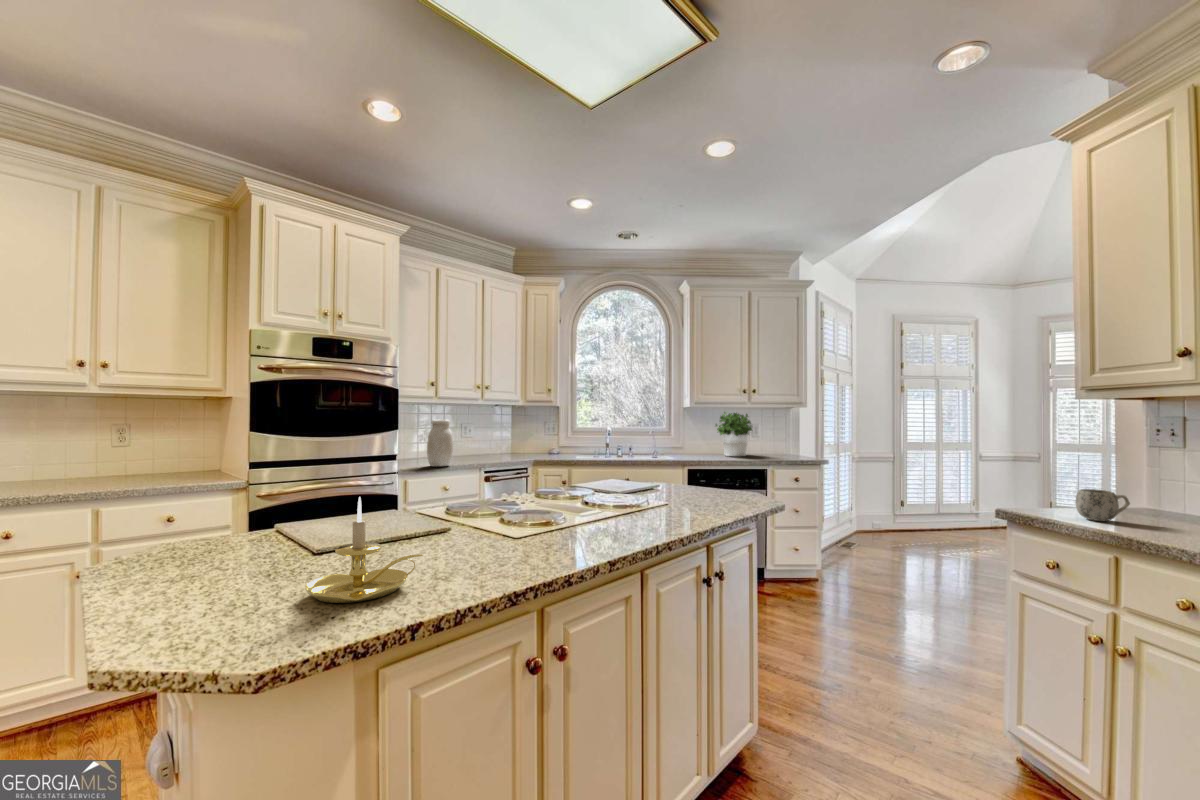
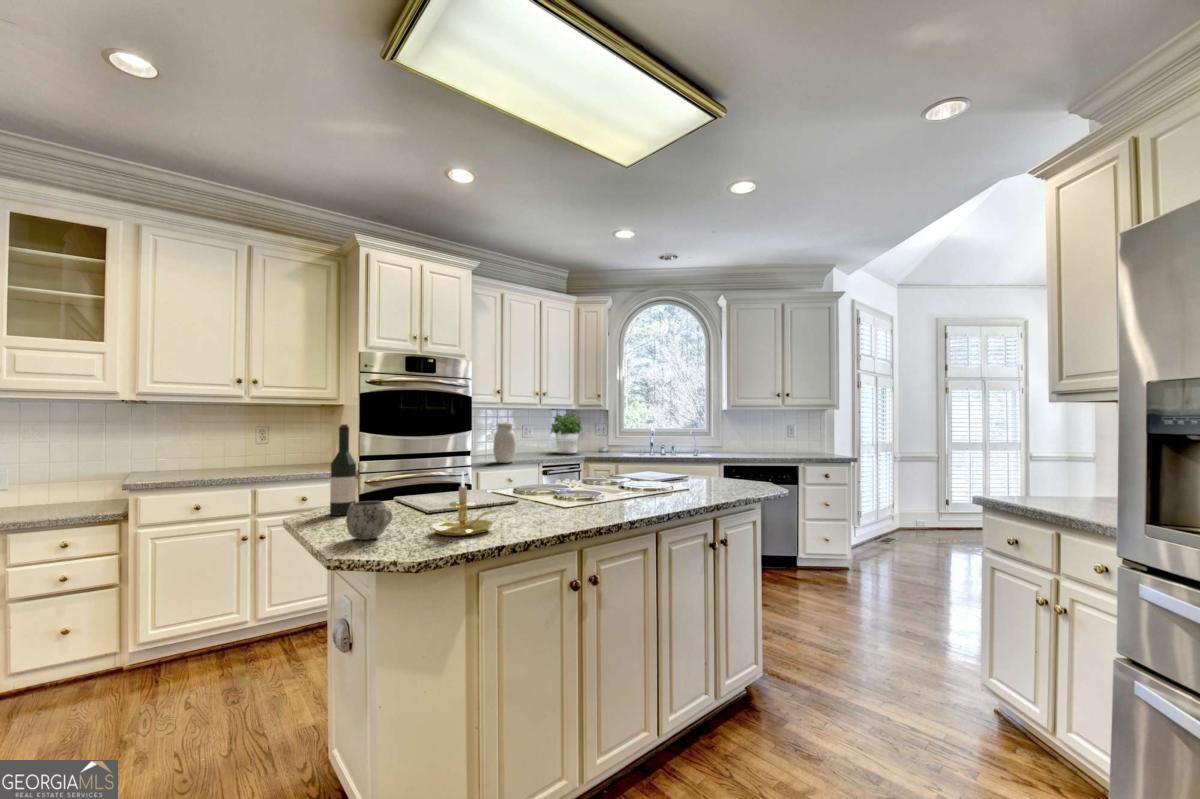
potted plant: present [716,412,752,456] -> present [551,414,582,453]
wine bottle: none [158,424,205,562] -> present [330,424,356,516]
mug: present [1076,489,1130,521] -> present [346,501,392,540]

